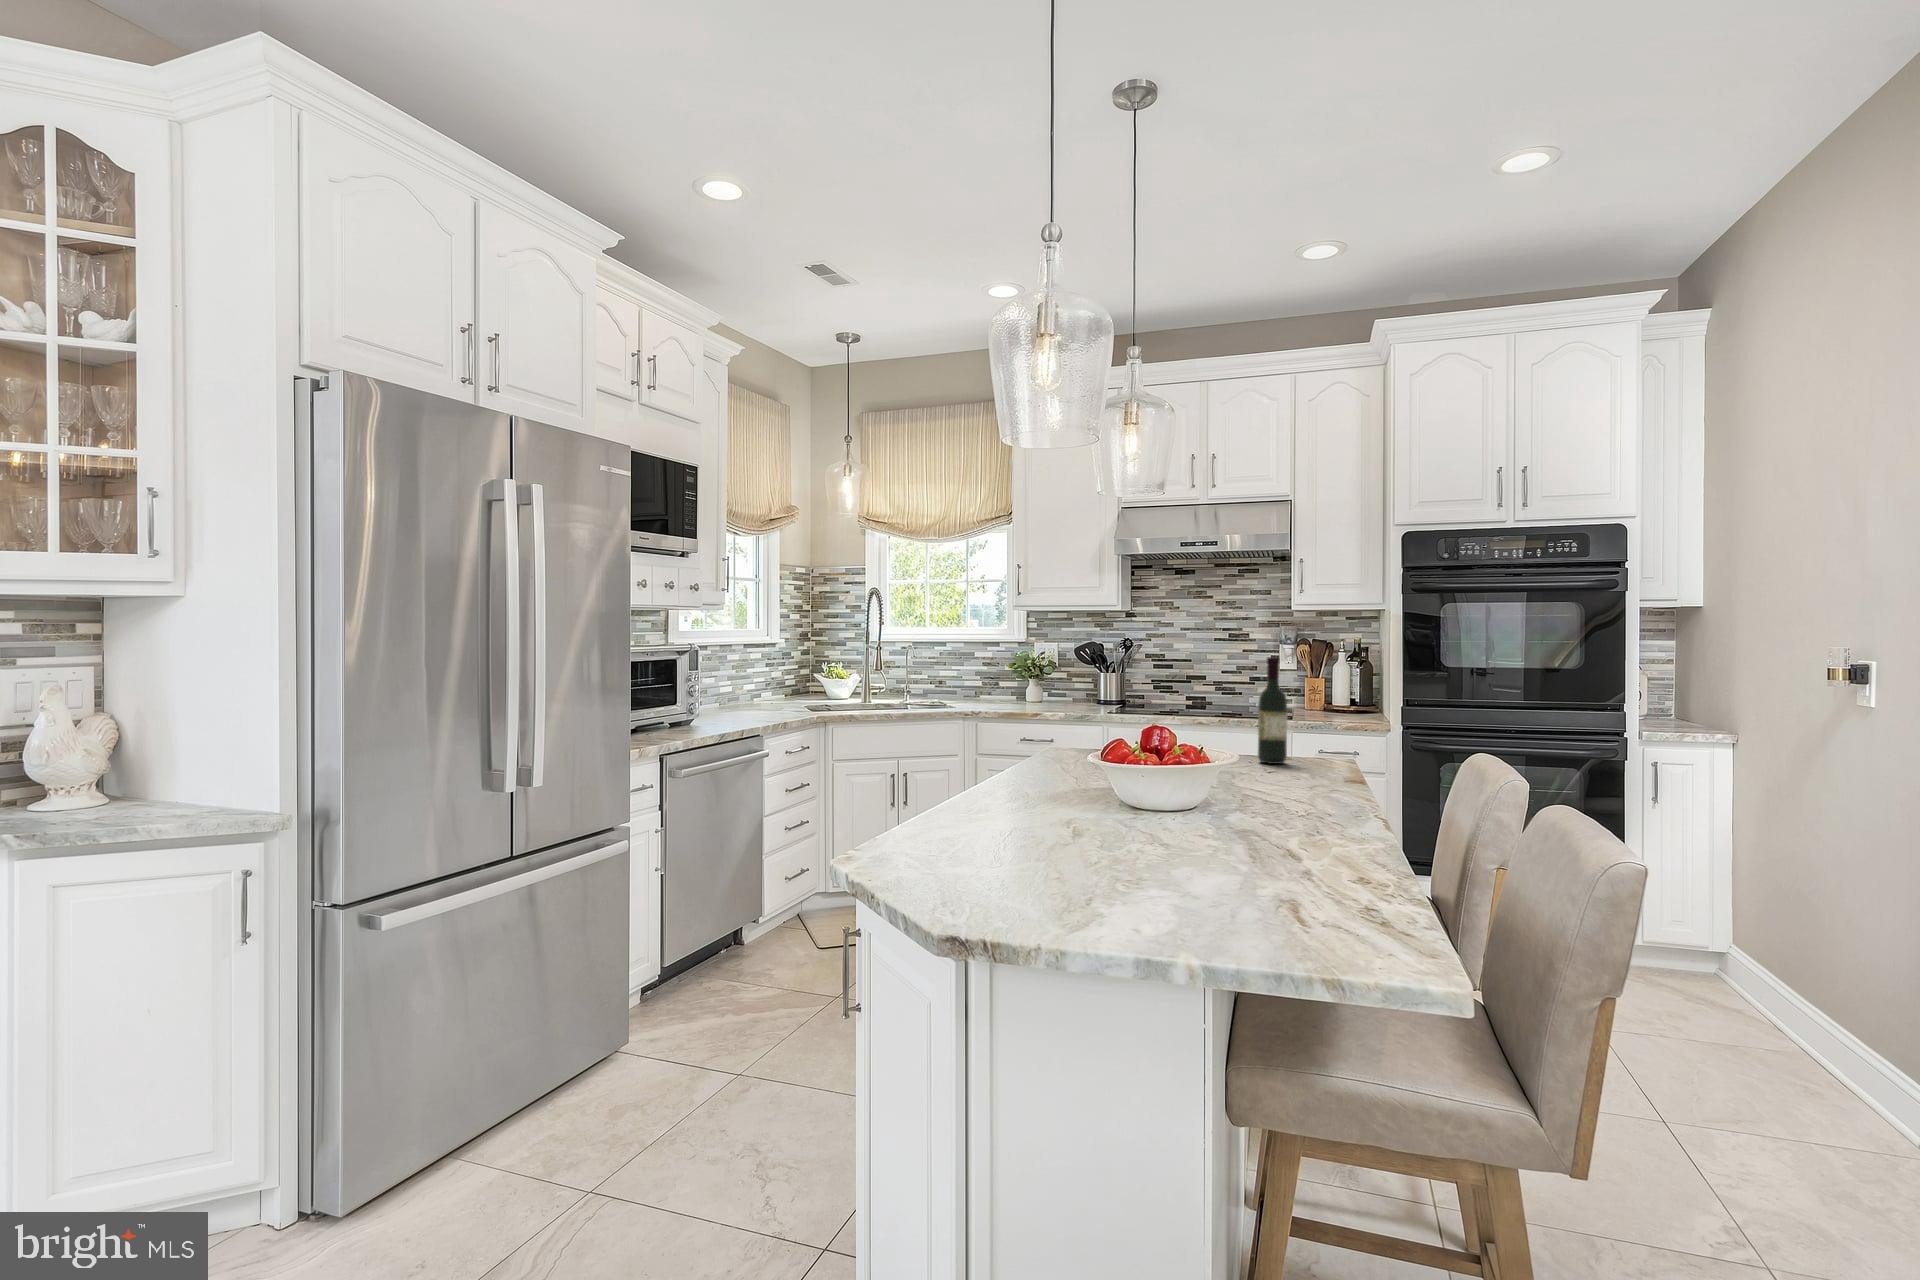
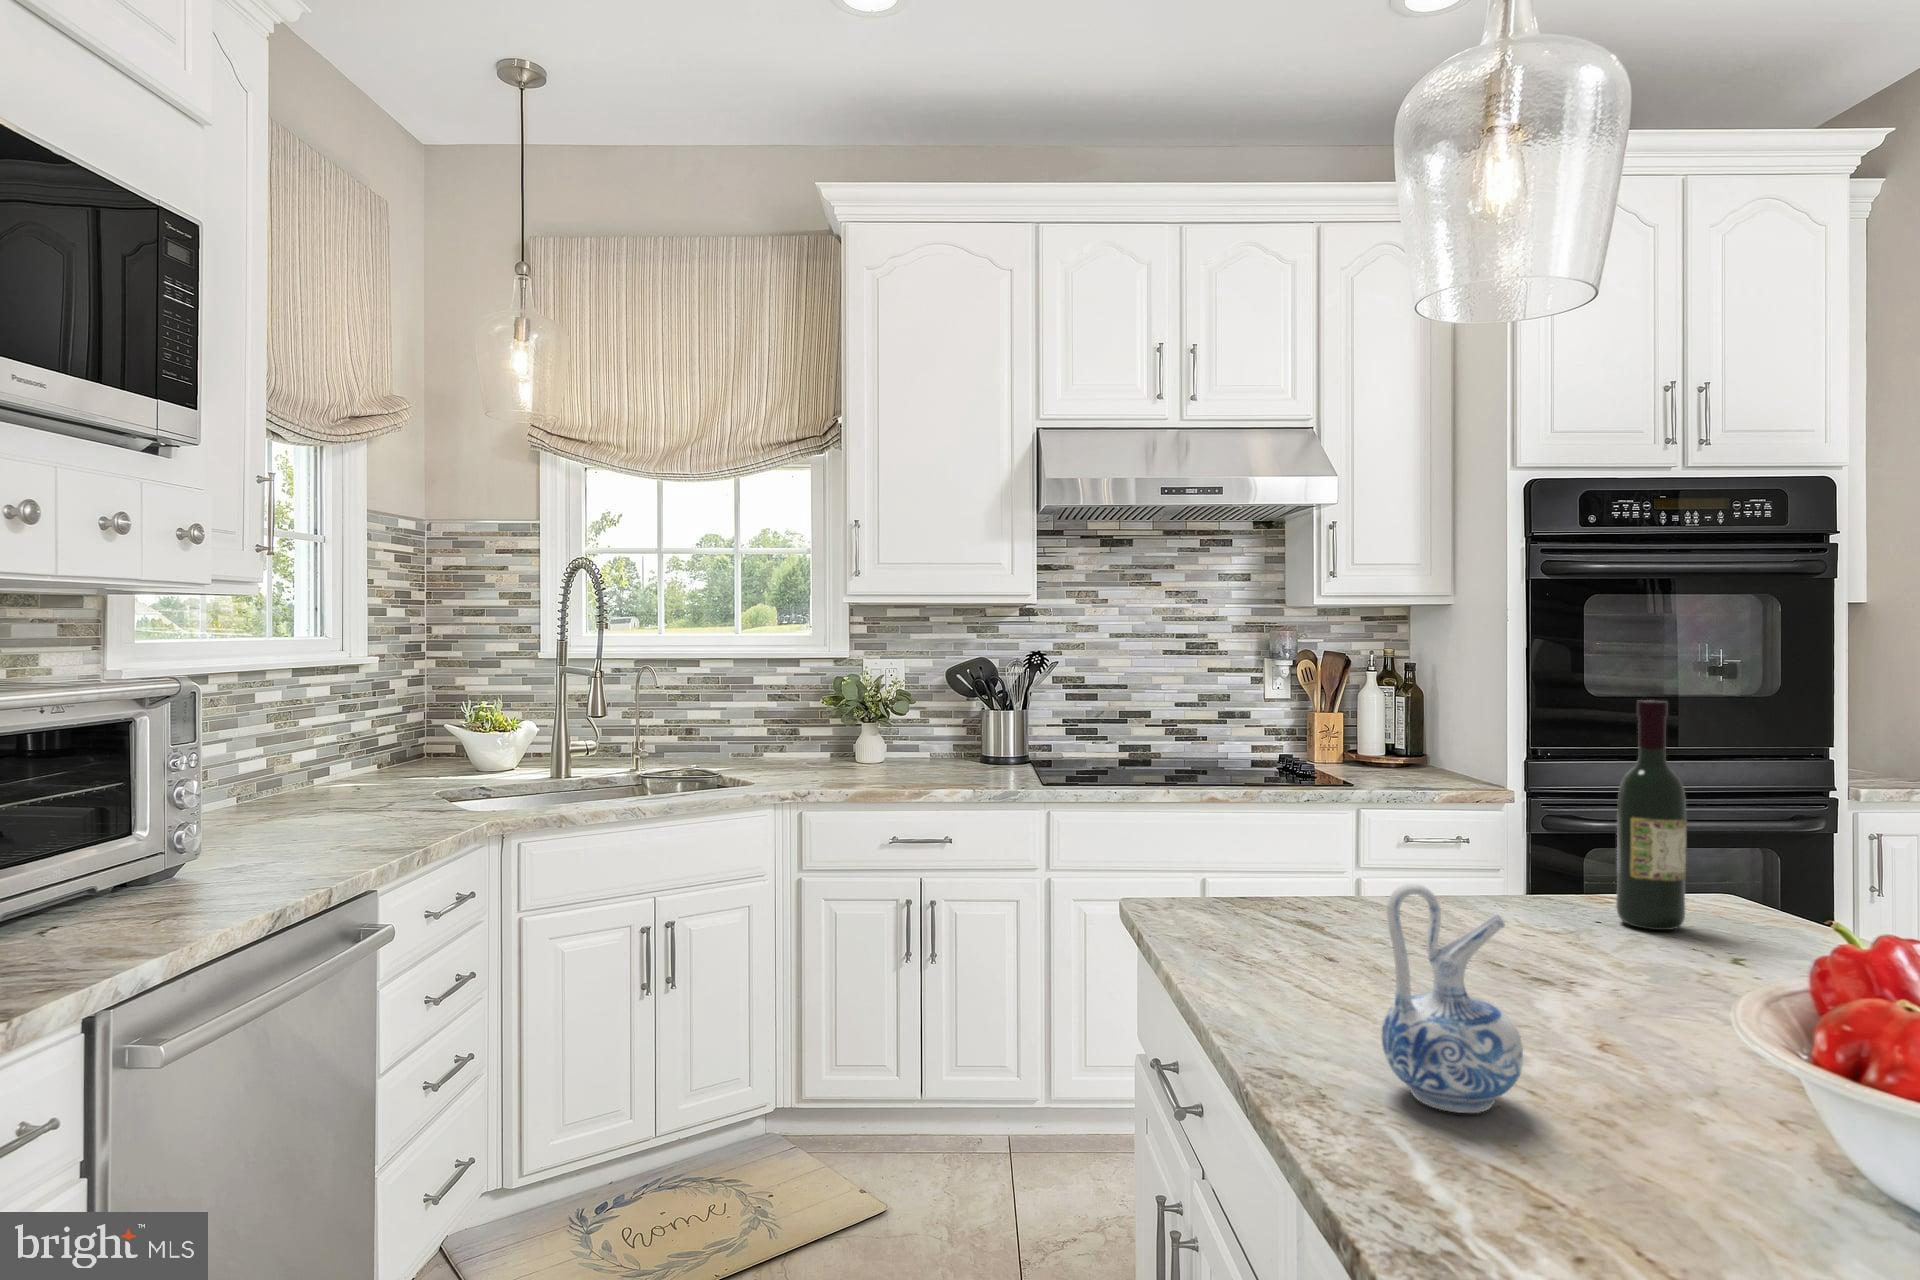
ceramic pitcher: none [1022,708,1065,783] -> present [1382,884,1523,1113]

